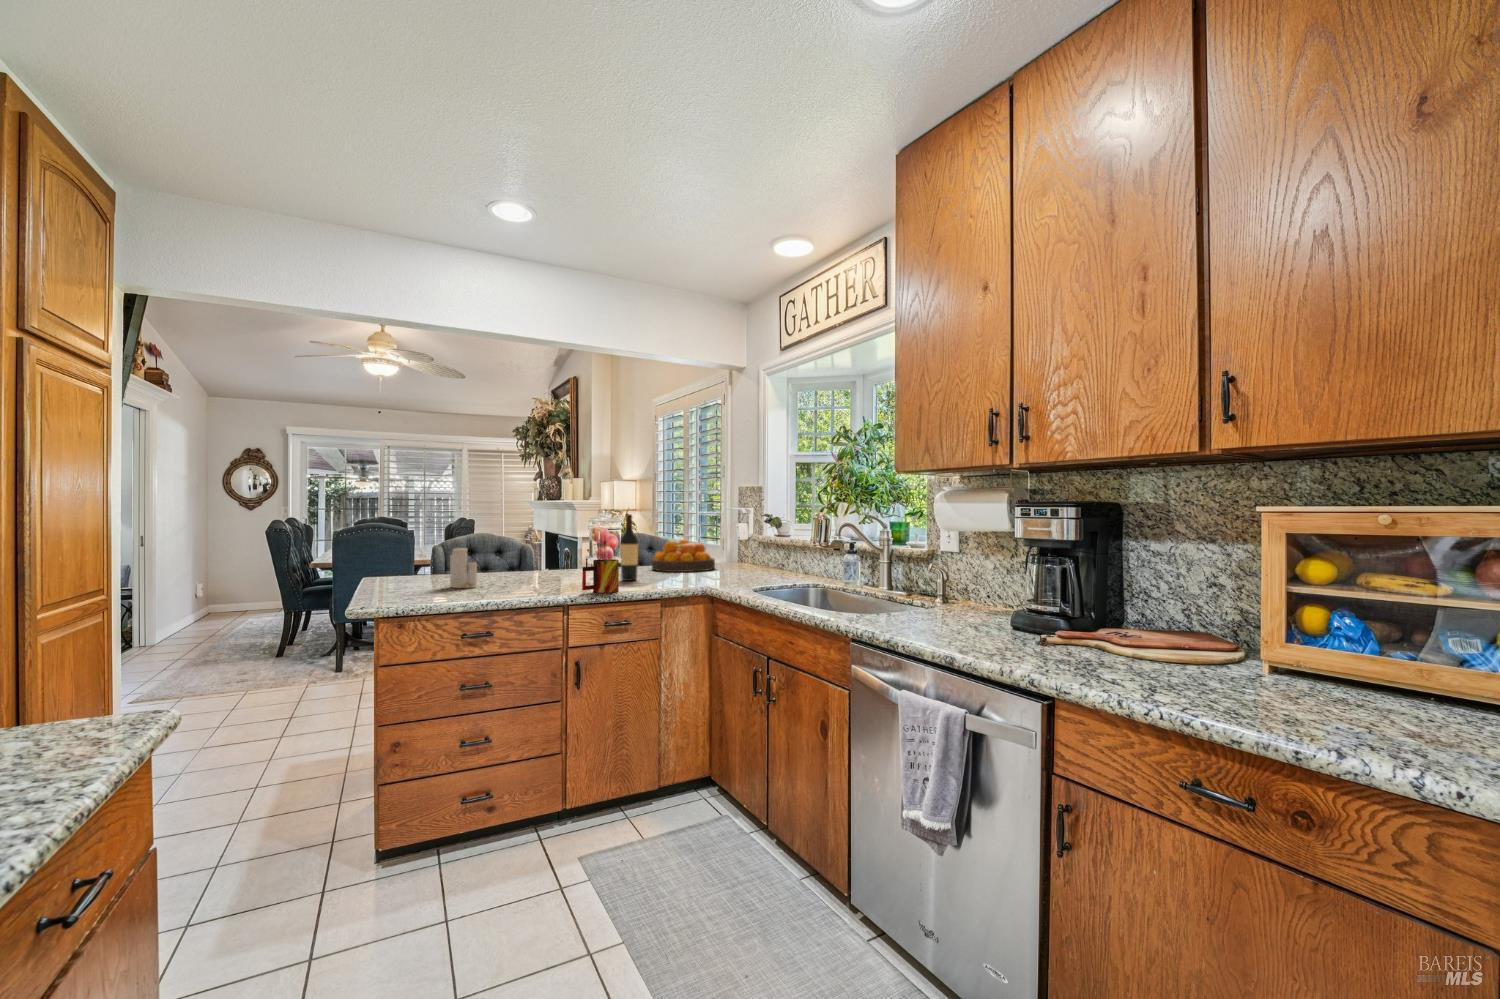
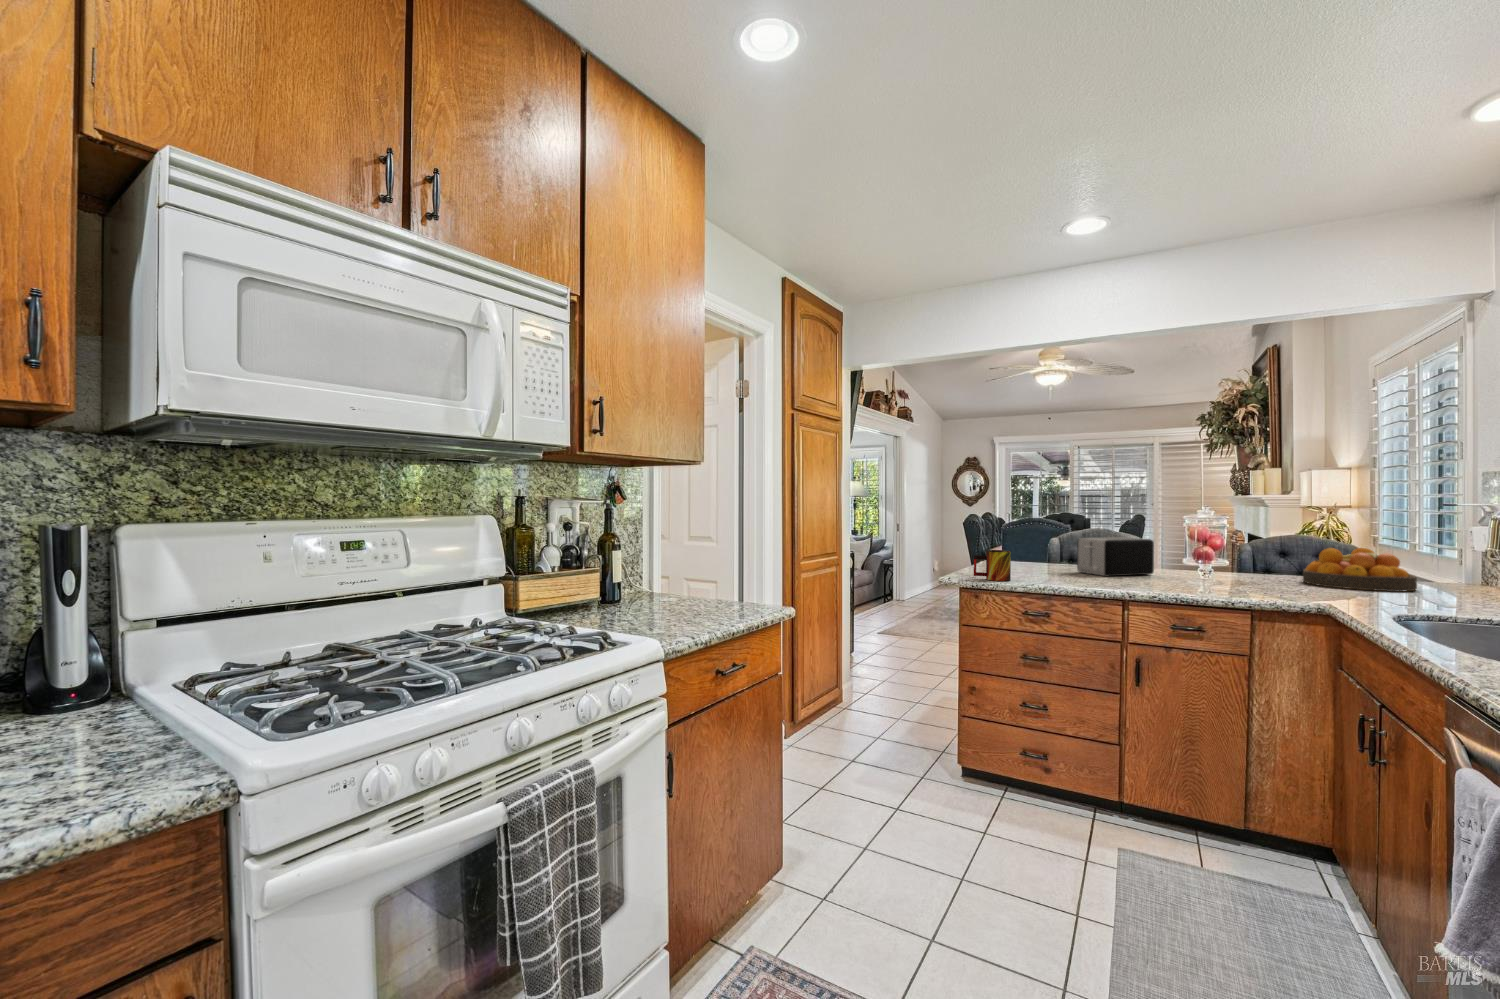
wine bottle: present [620,514,638,581] -> none [1224,513,1249,589]
toaster: none [484,541,552,583] -> present [1077,537,1154,576]
candle: present [450,548,477,588] -> none [1039,536,1061,575]
mug: present [582,559,619,593] -> present [974,550,1011,581]

